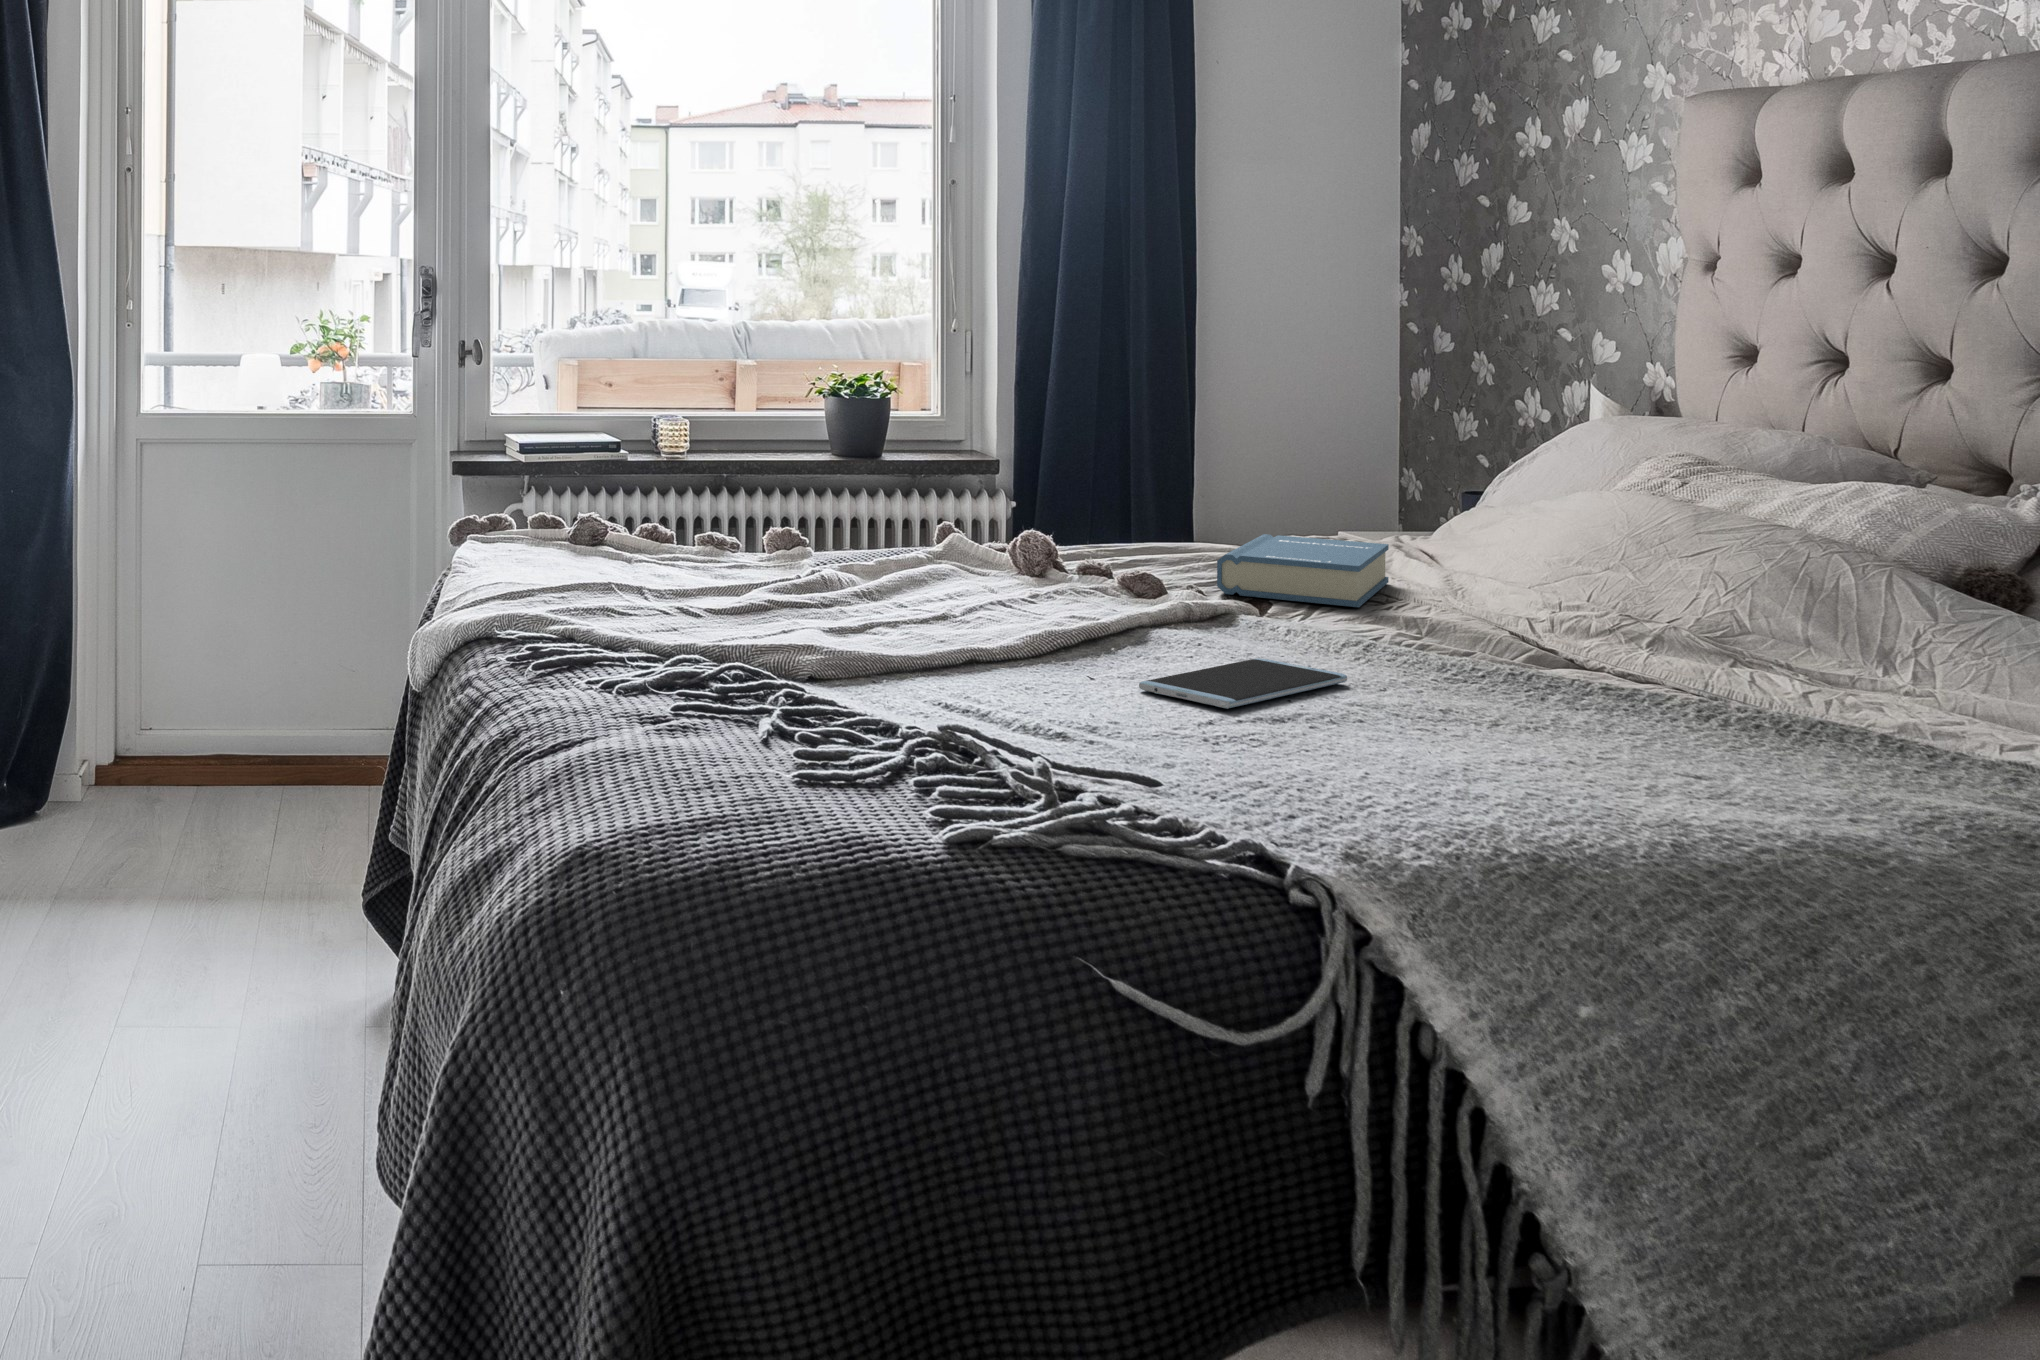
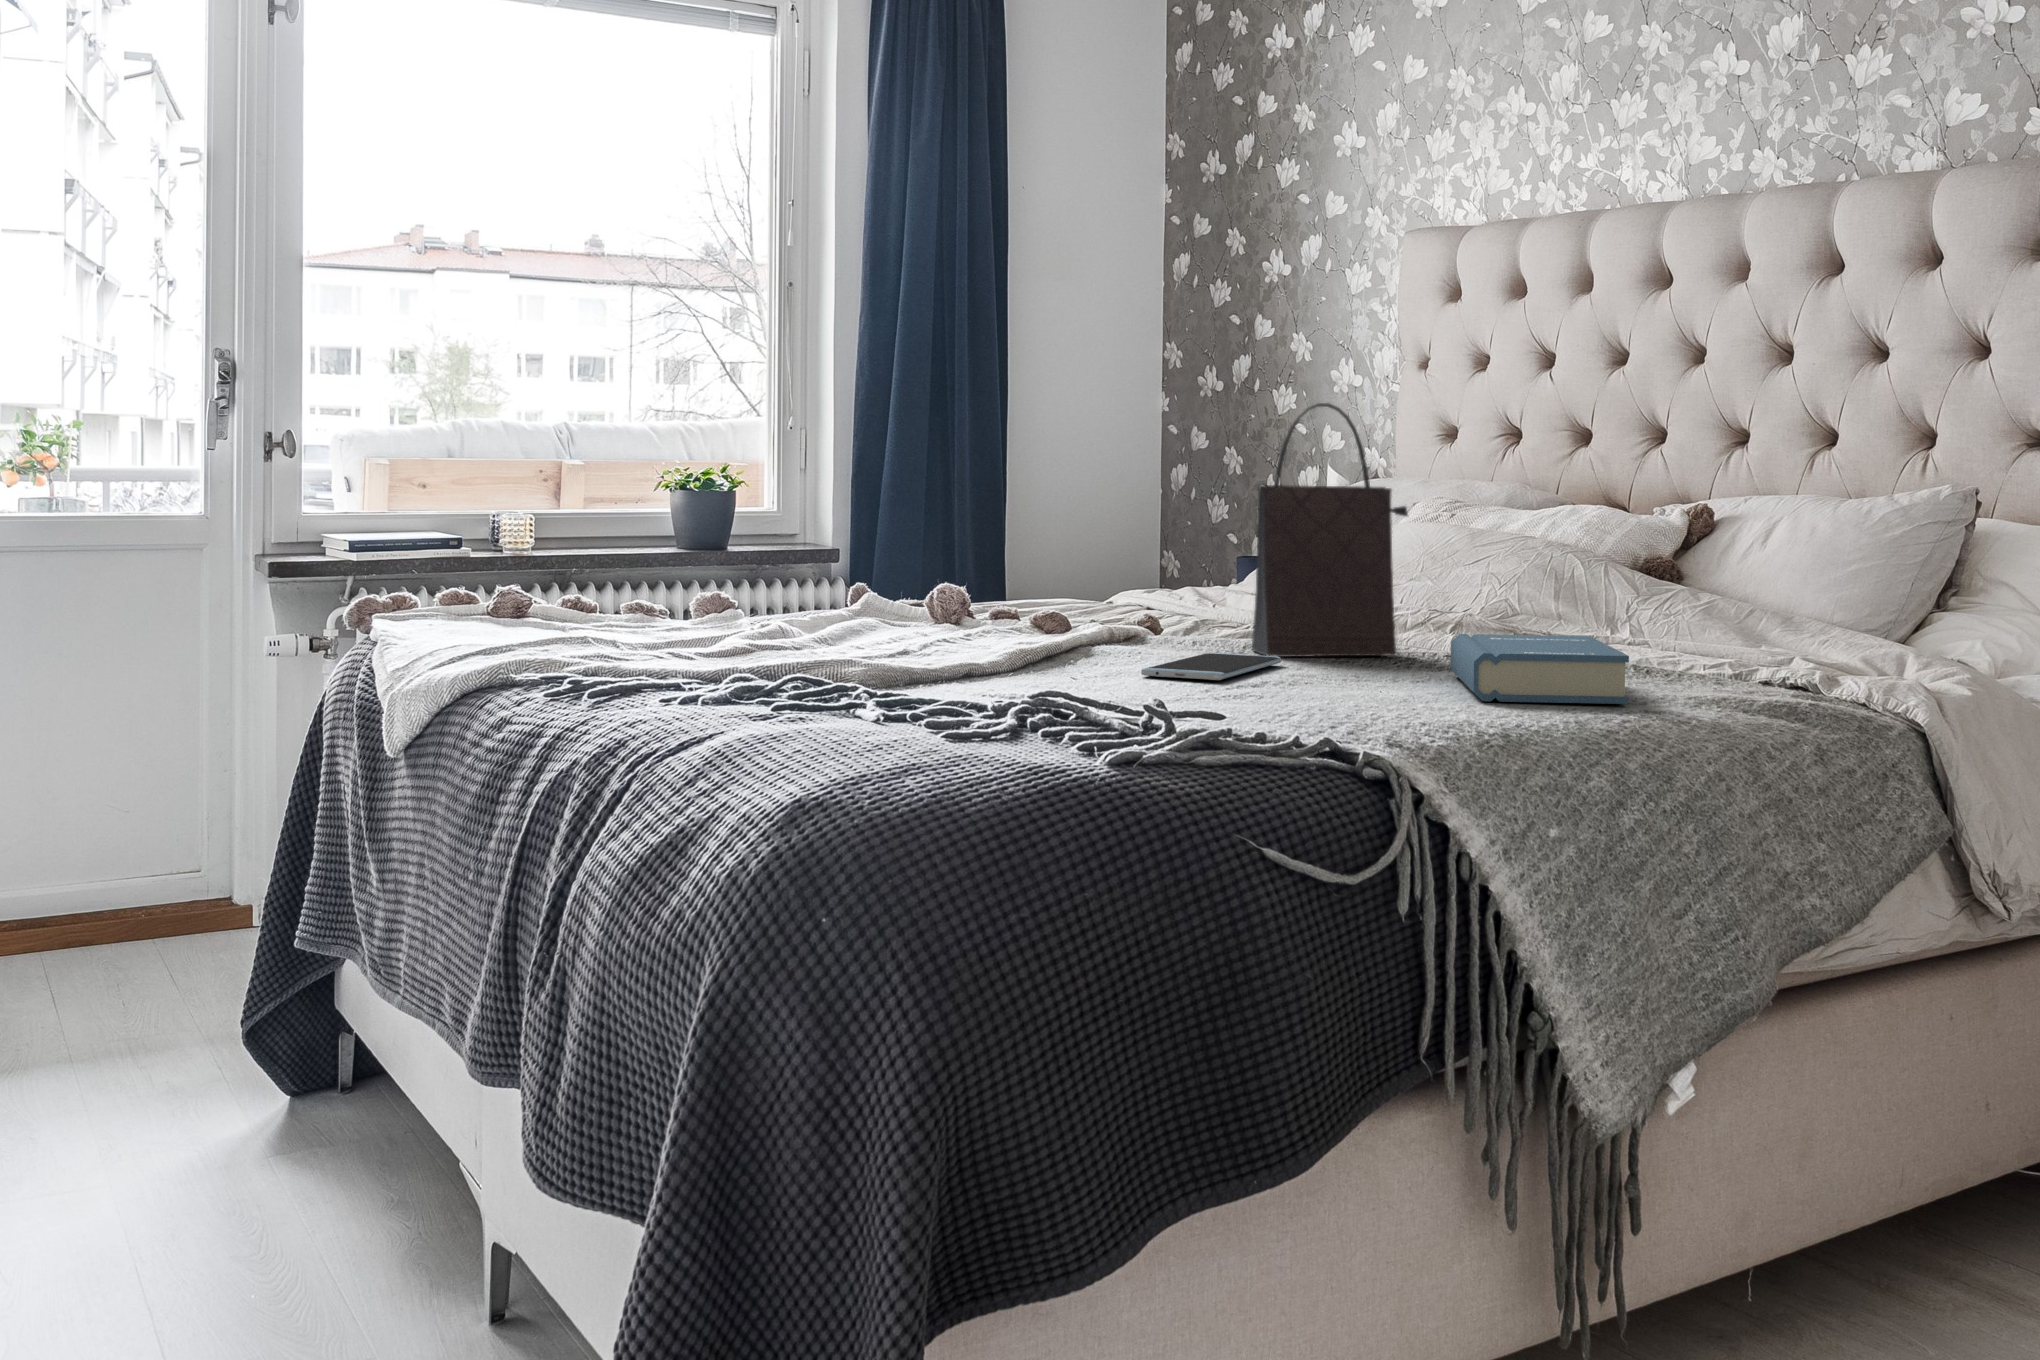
handbag: none [1337,362,1557,680] -> present [1252,403,1408,657]
hardback book: present [1217,534,1389,607] -> present [1451,634,1629,704]

